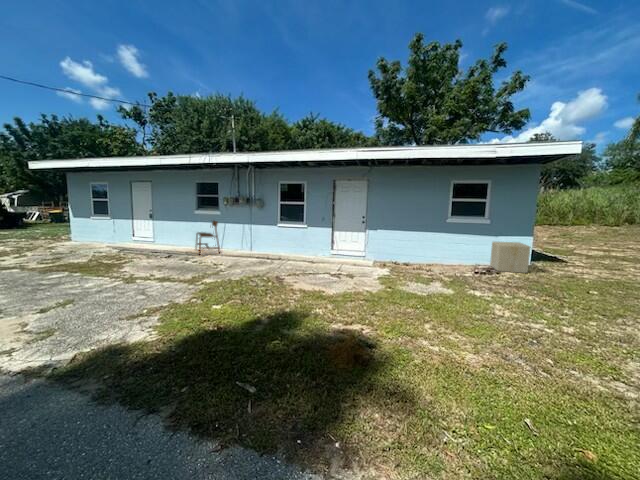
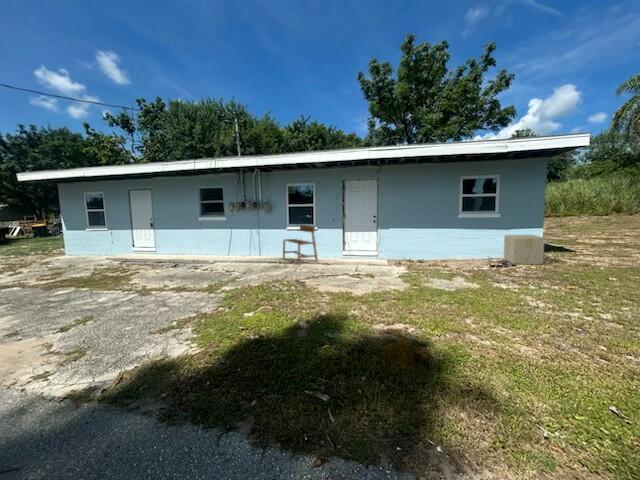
bench: present [195,221,220,254] -> present [283,225,318,264]

